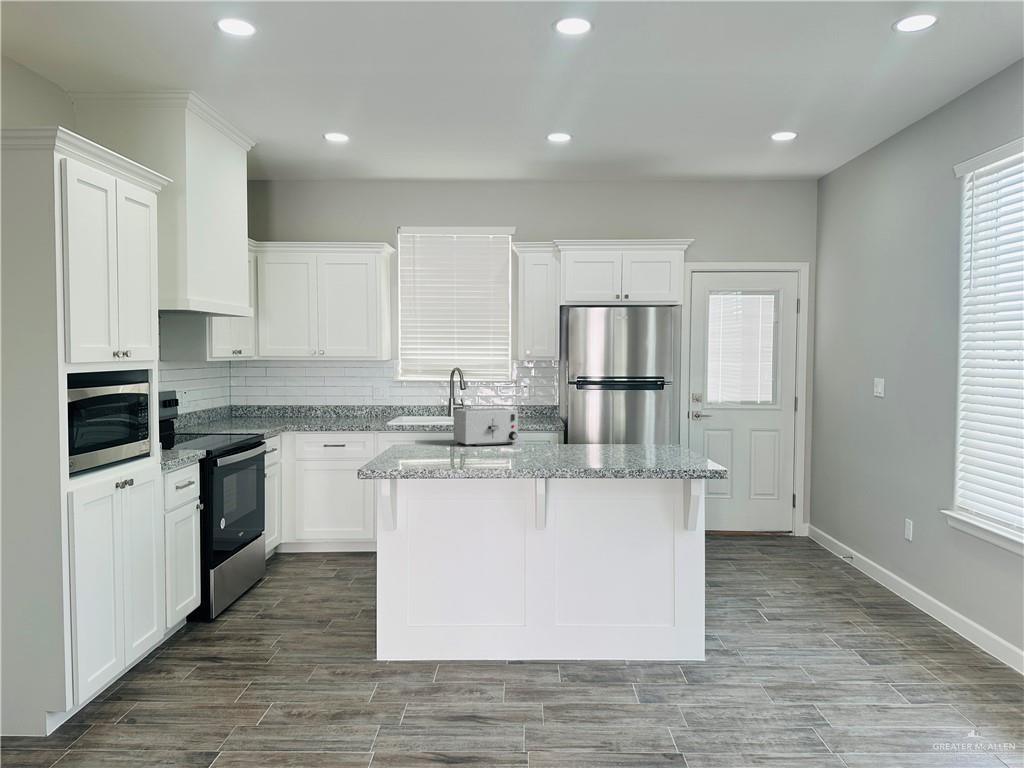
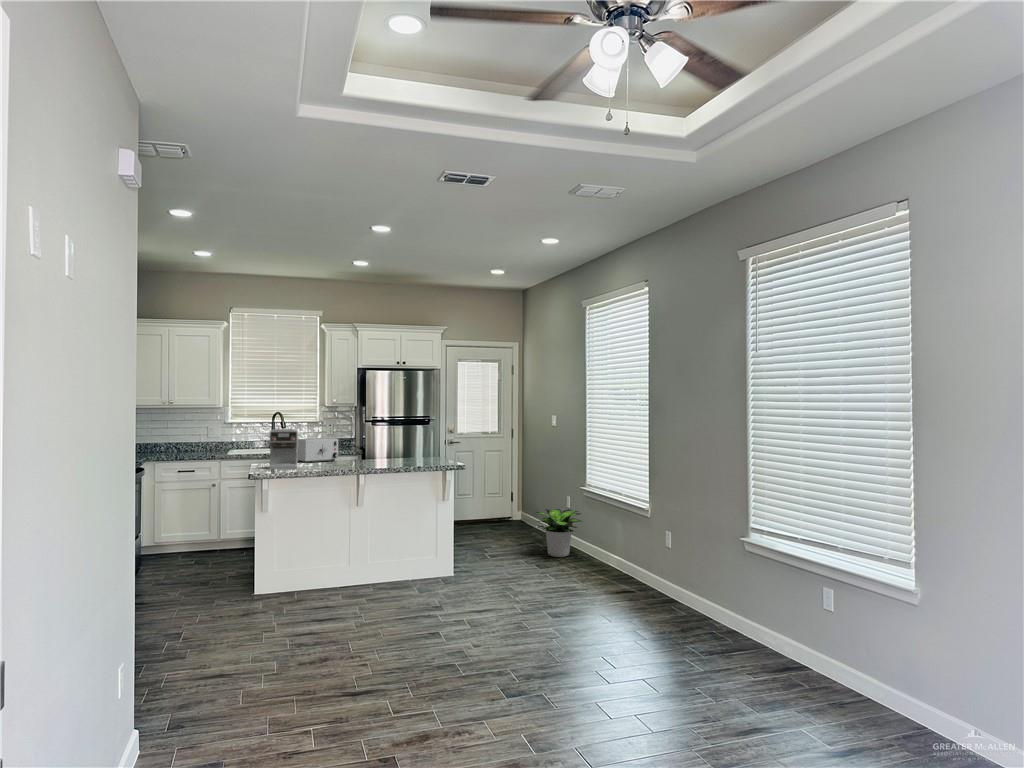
coffee maker: none [389,395,443,463] -> present [269,429,298,470]
potted plant: none [849,542,961,635] -> present [536,509,582,557]

